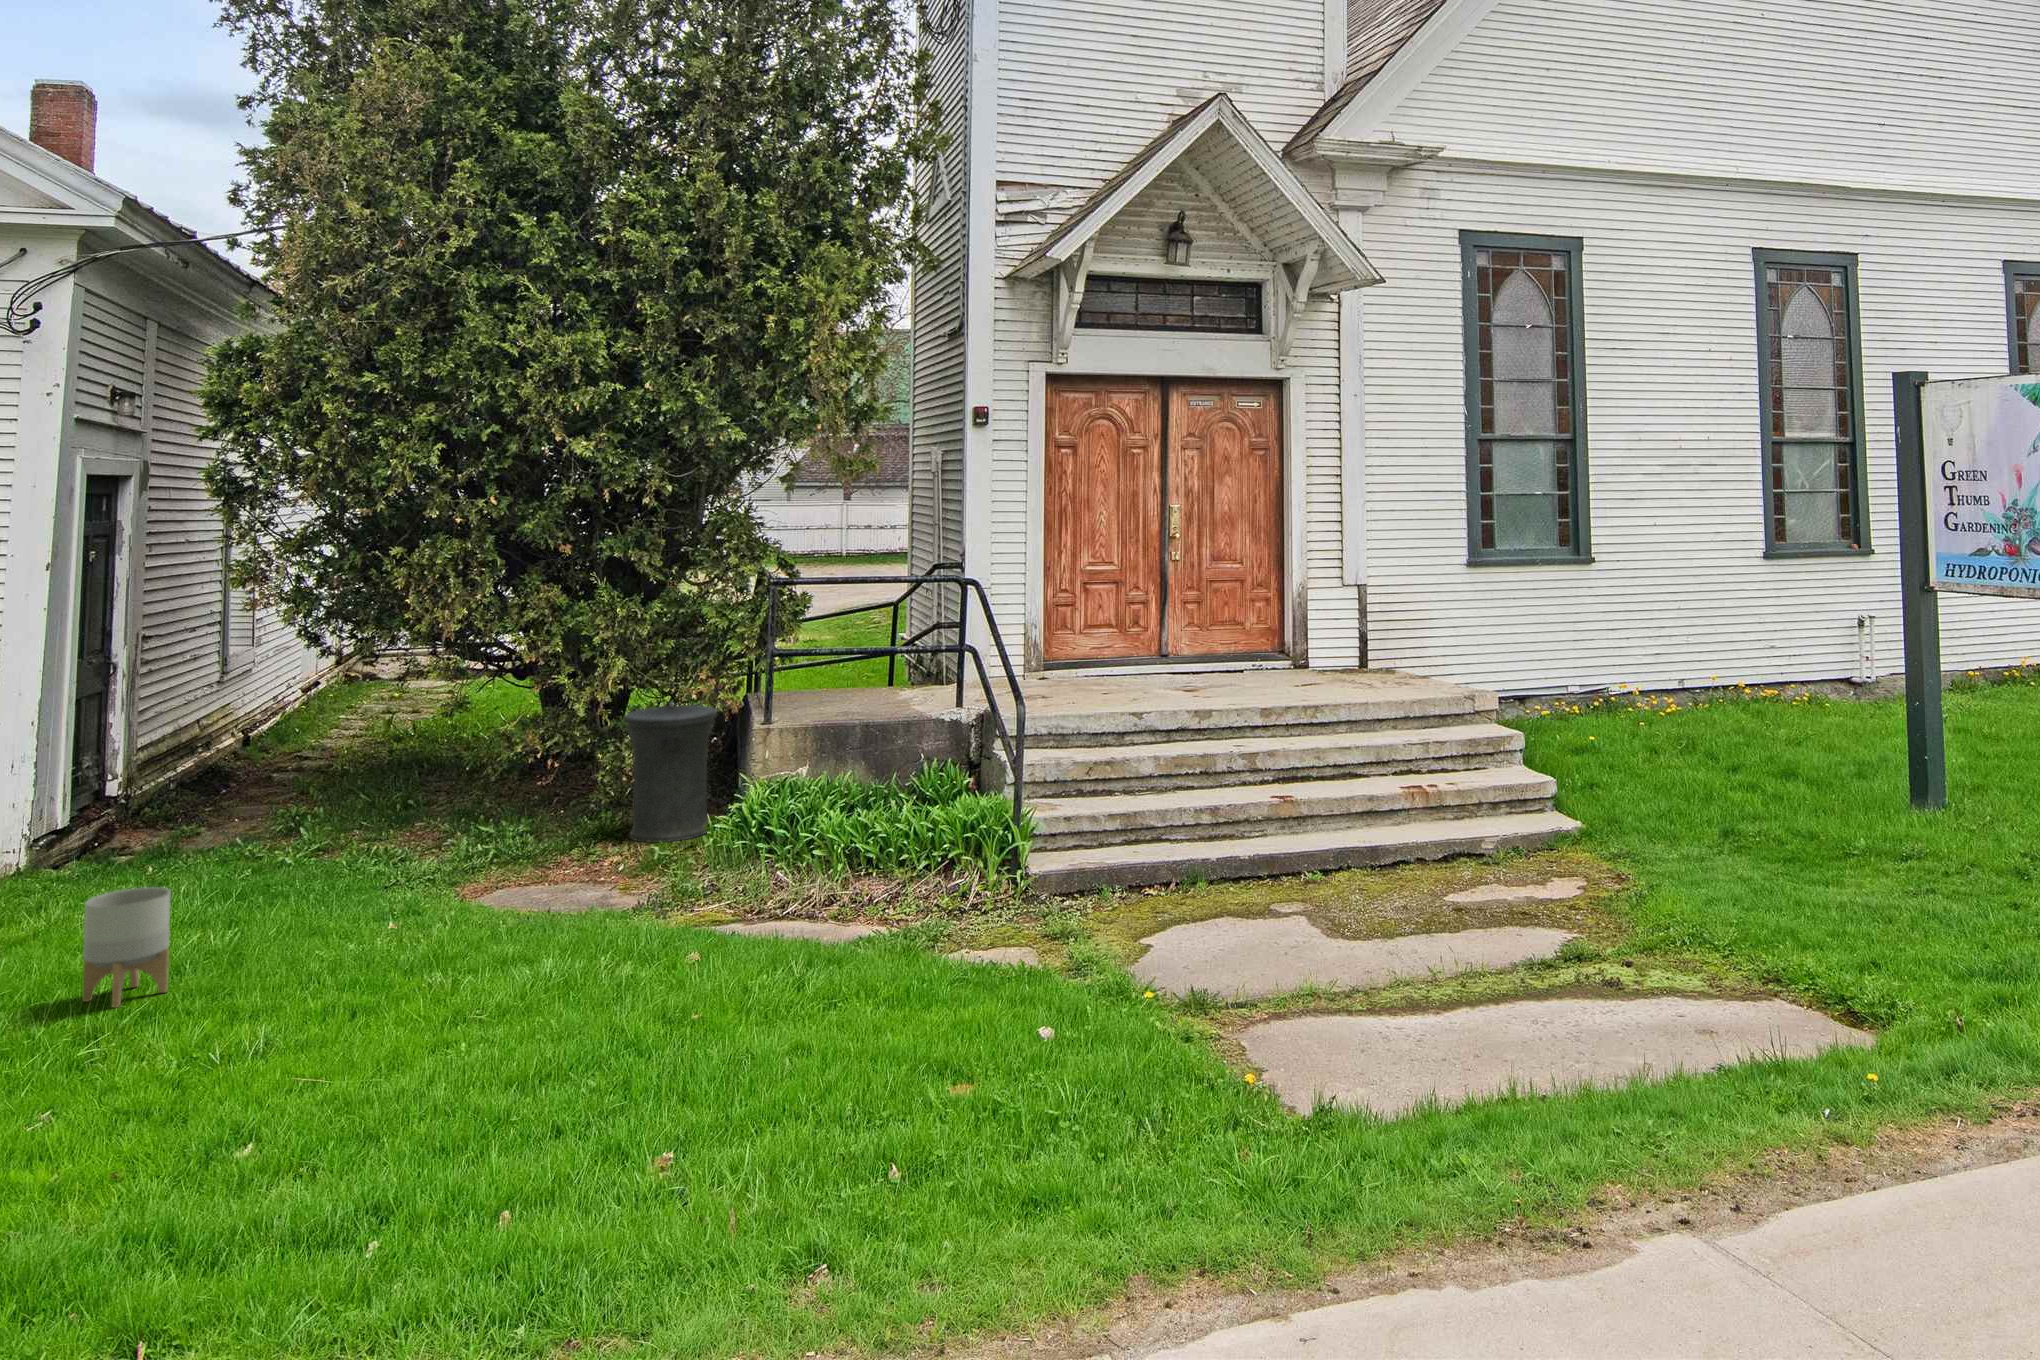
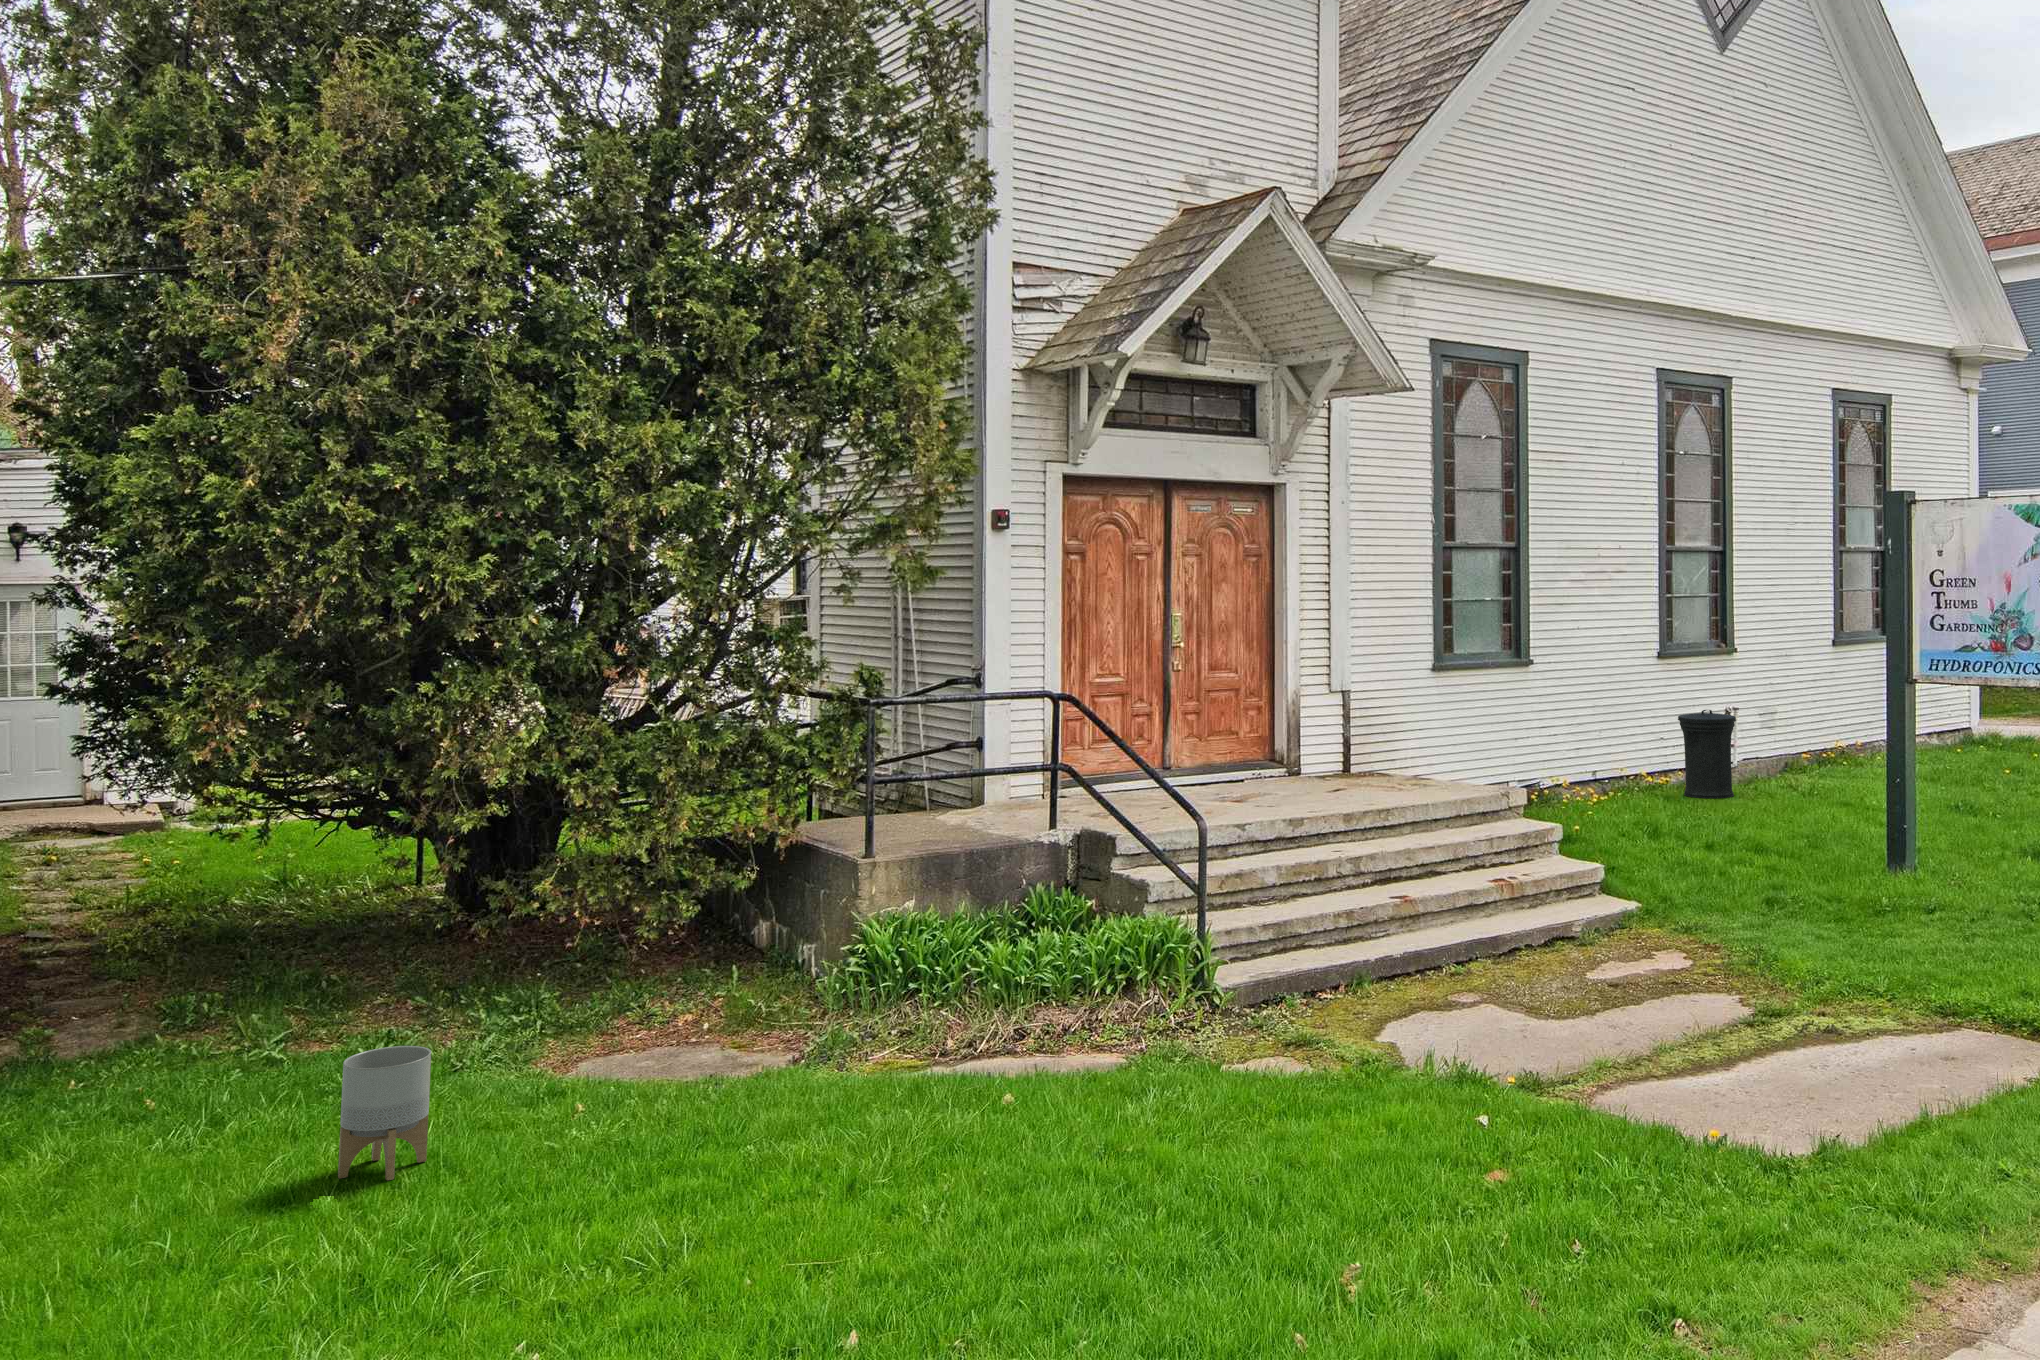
trash can: present [624,702,717,843] -> present [1678,710,1736,799]

